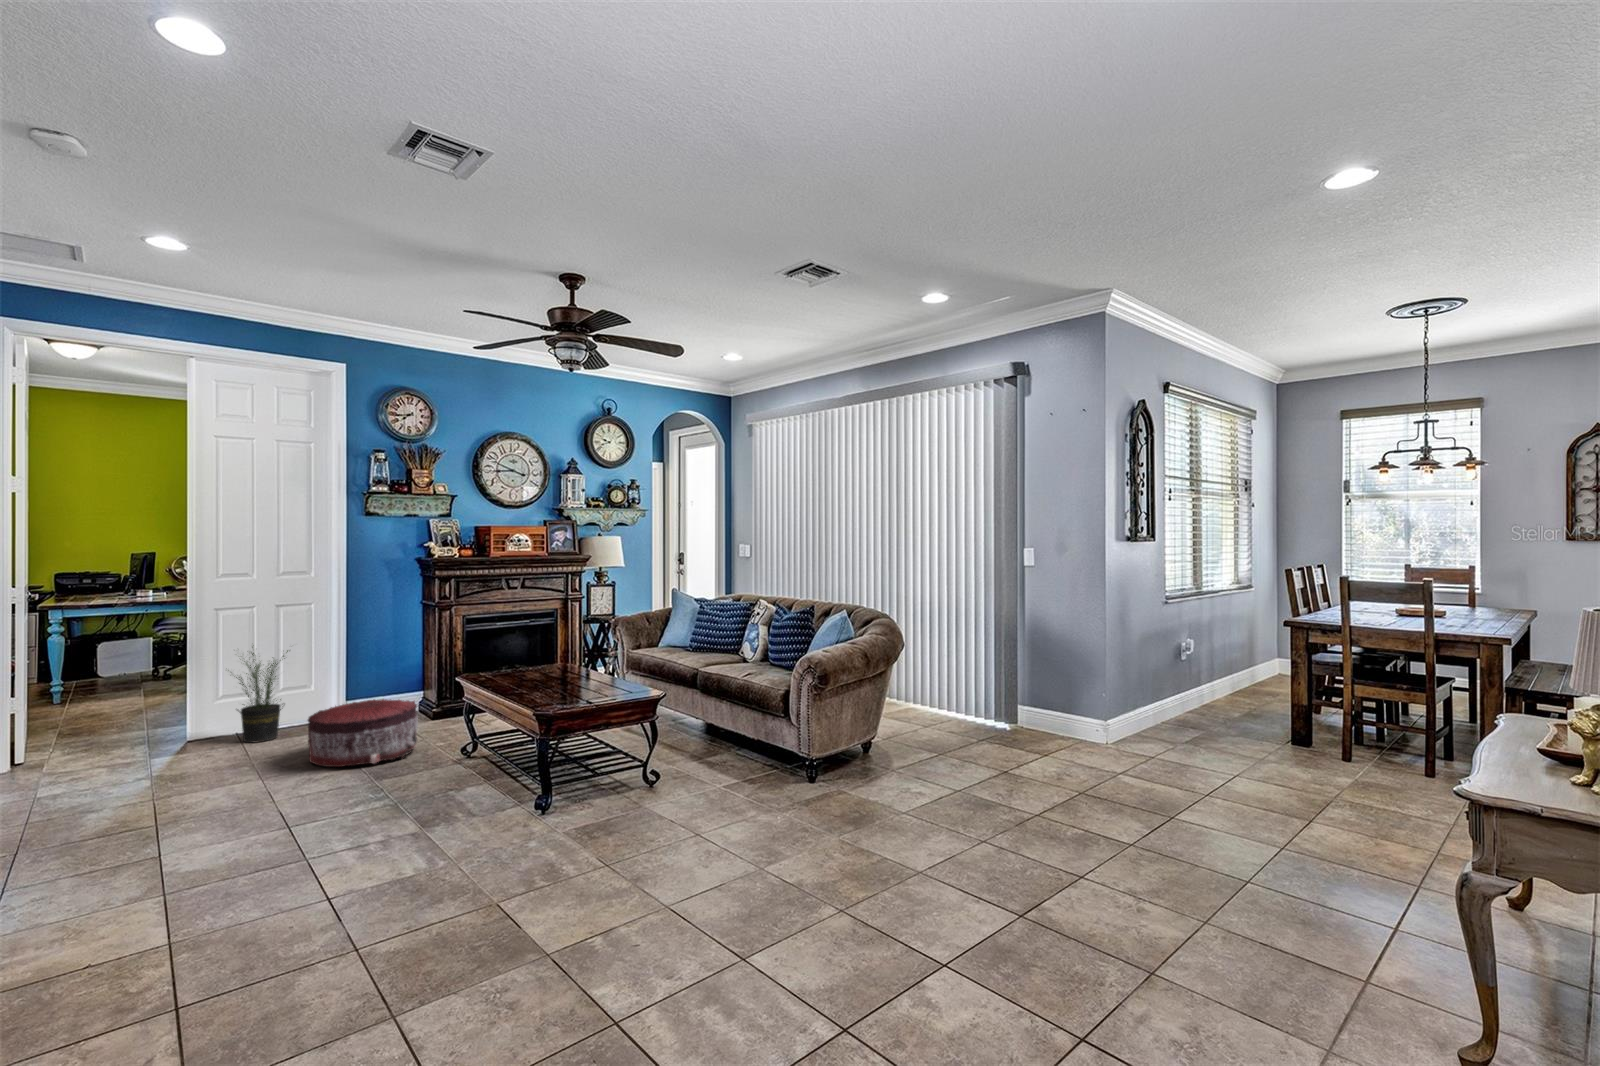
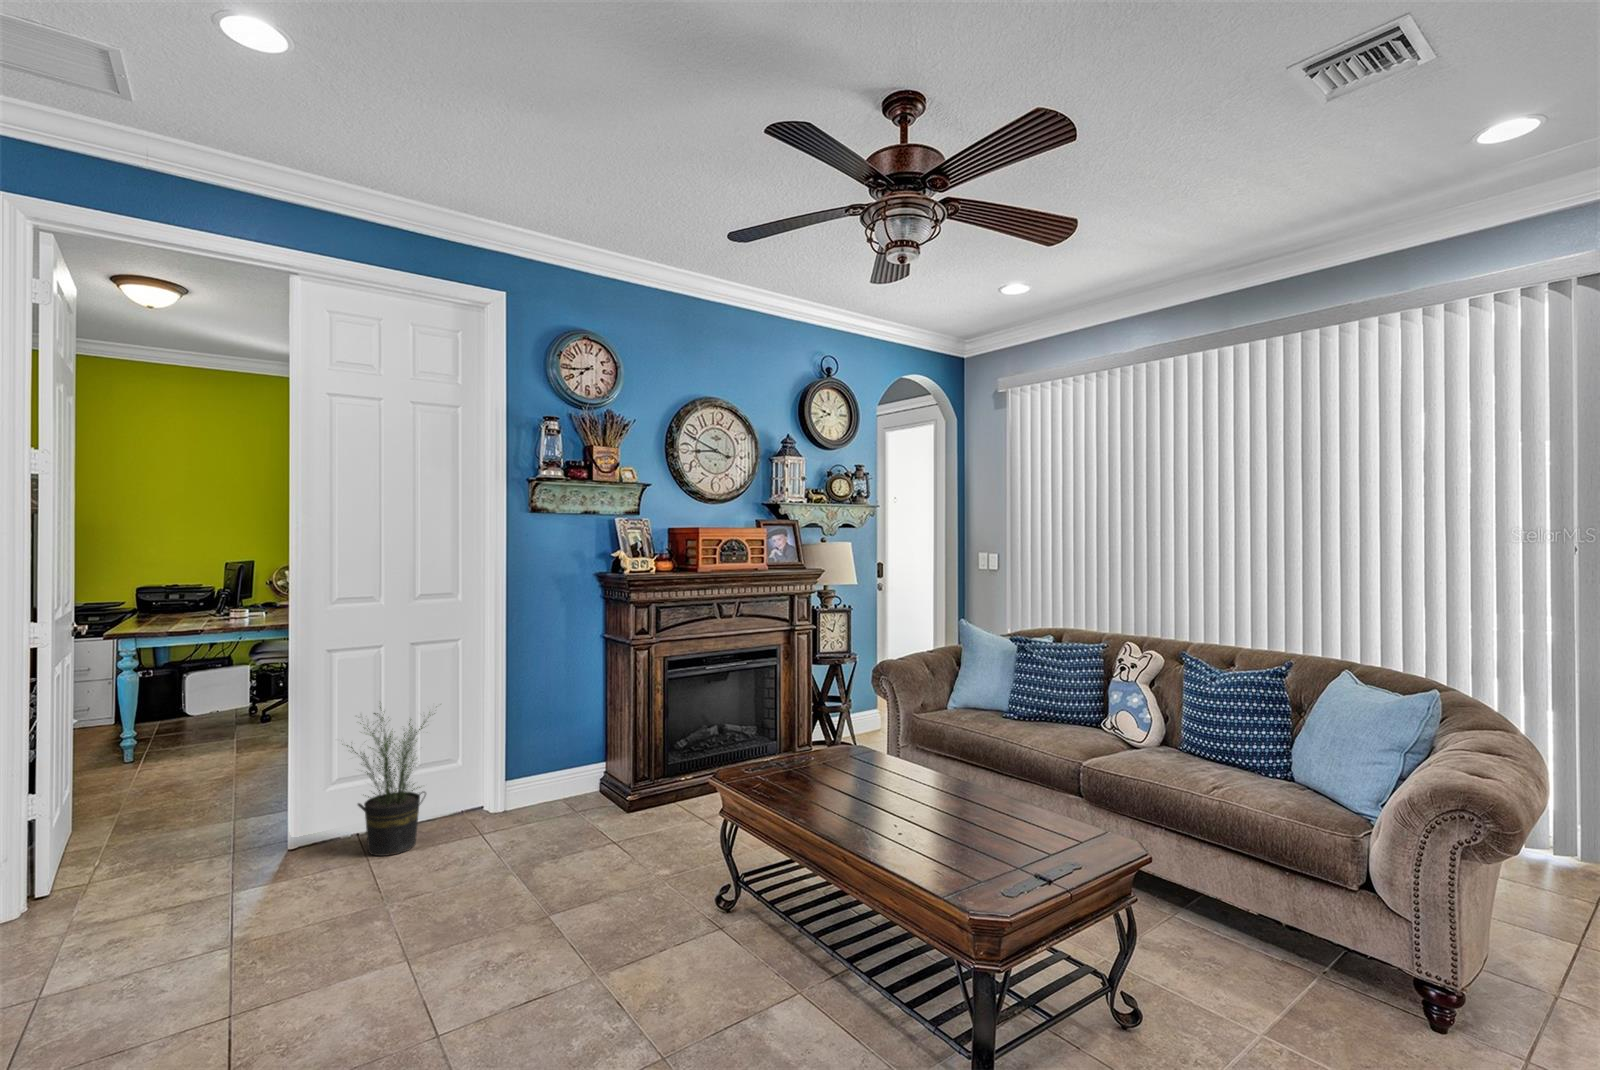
pouf: present [308,699,418,767] -> none [470,795,634,931]

